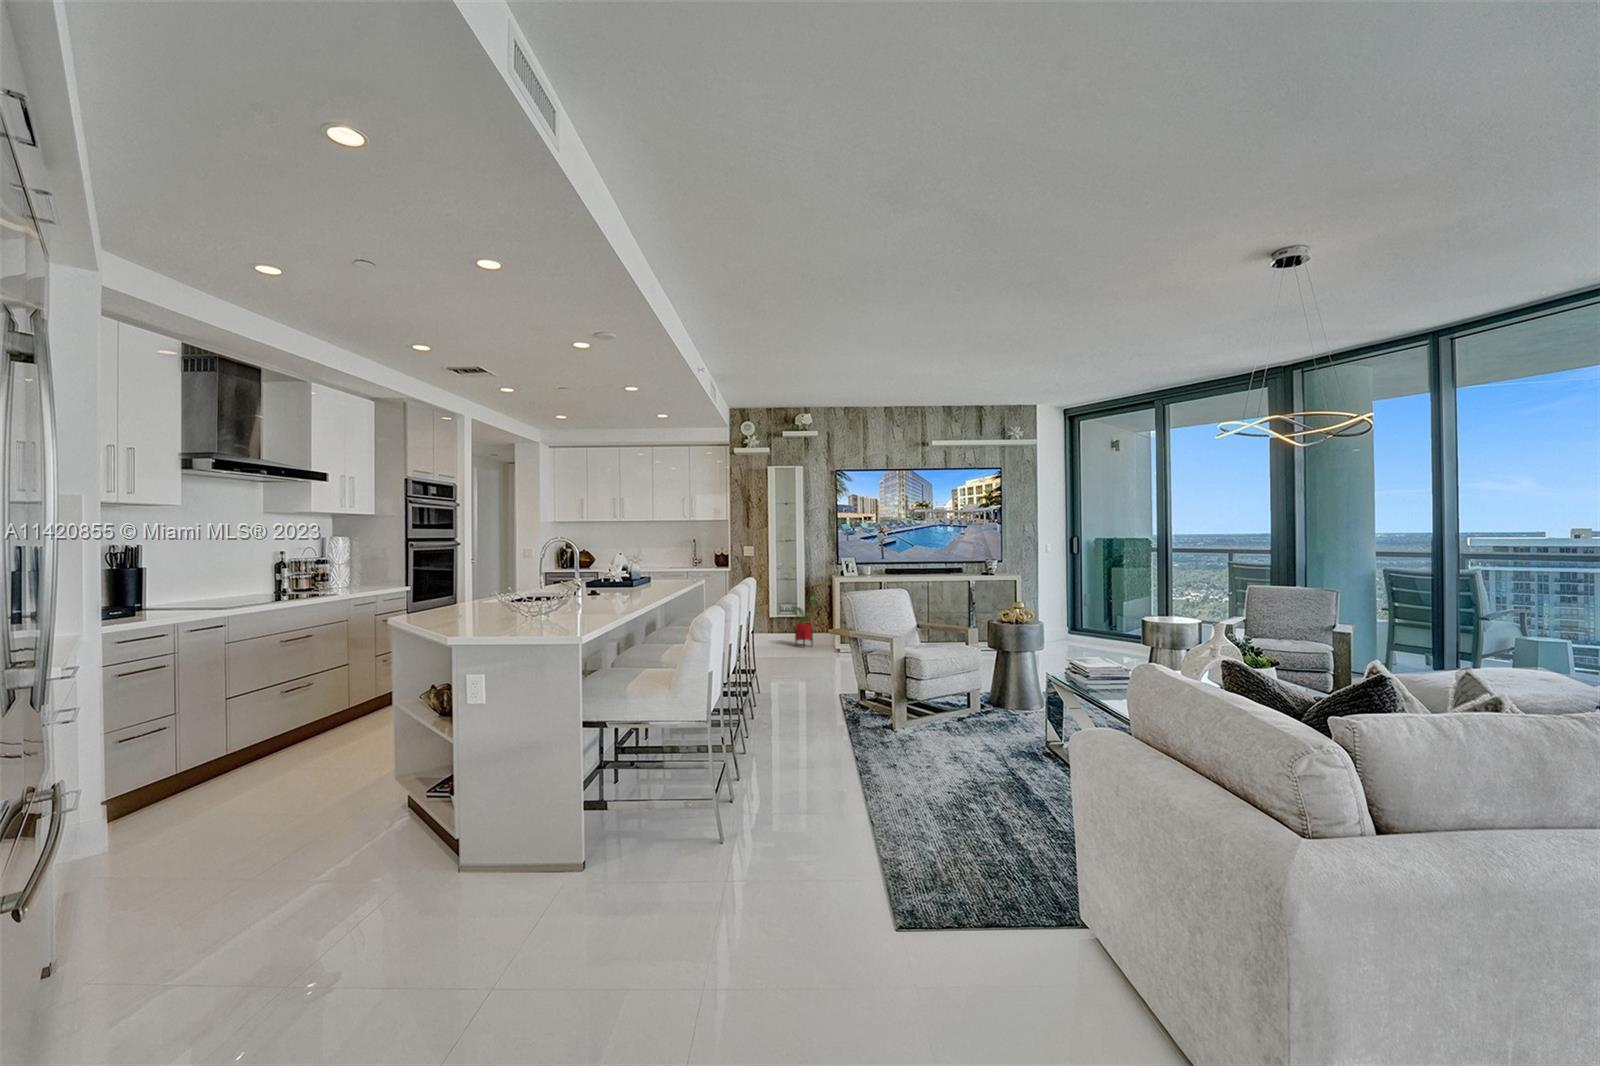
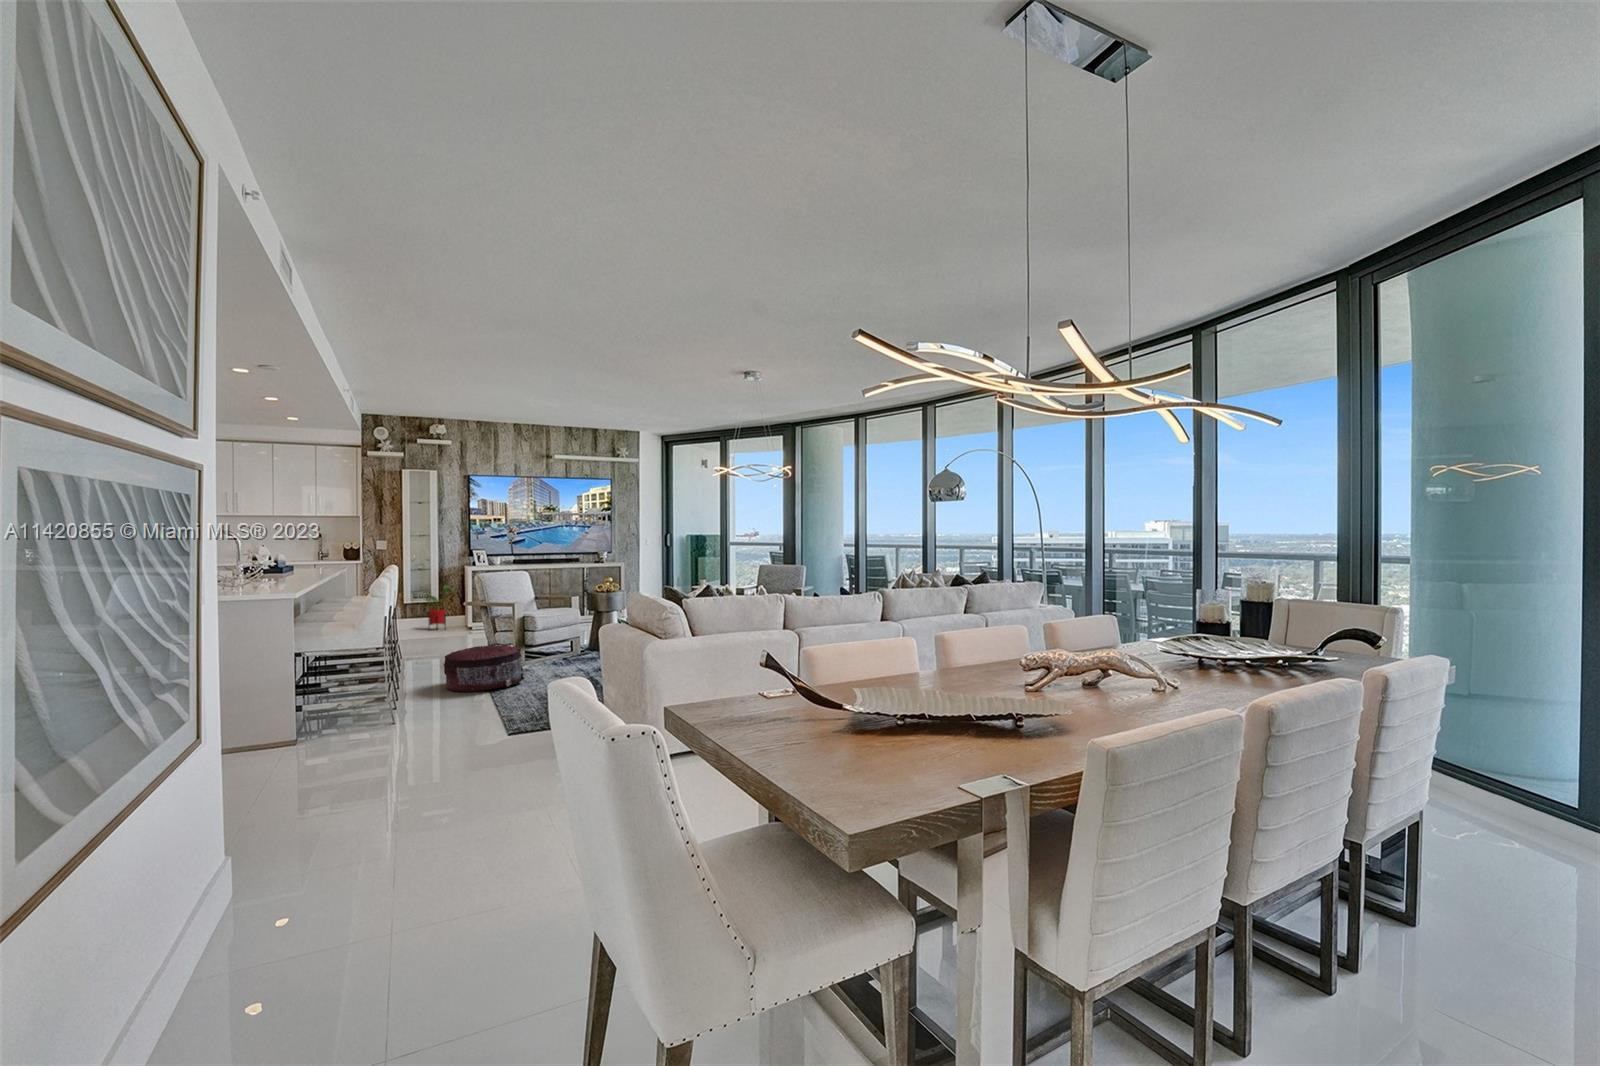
pouf: none [806,701,910,777] -> present [444,645,524,692]

